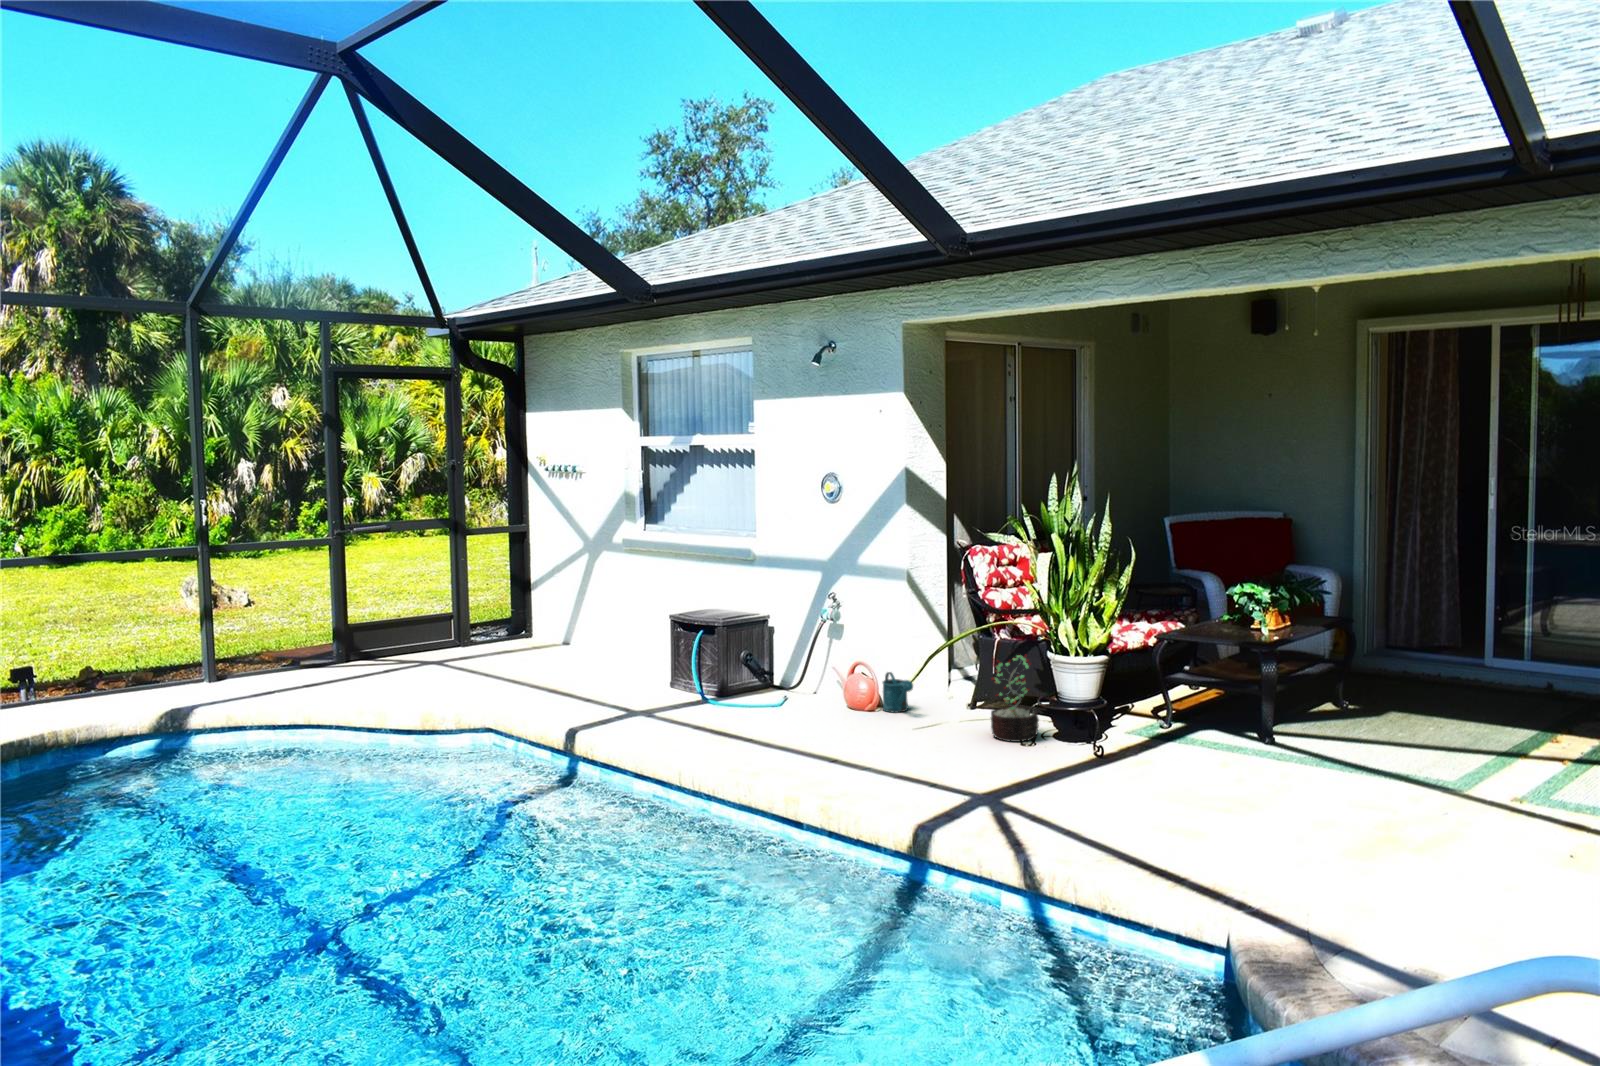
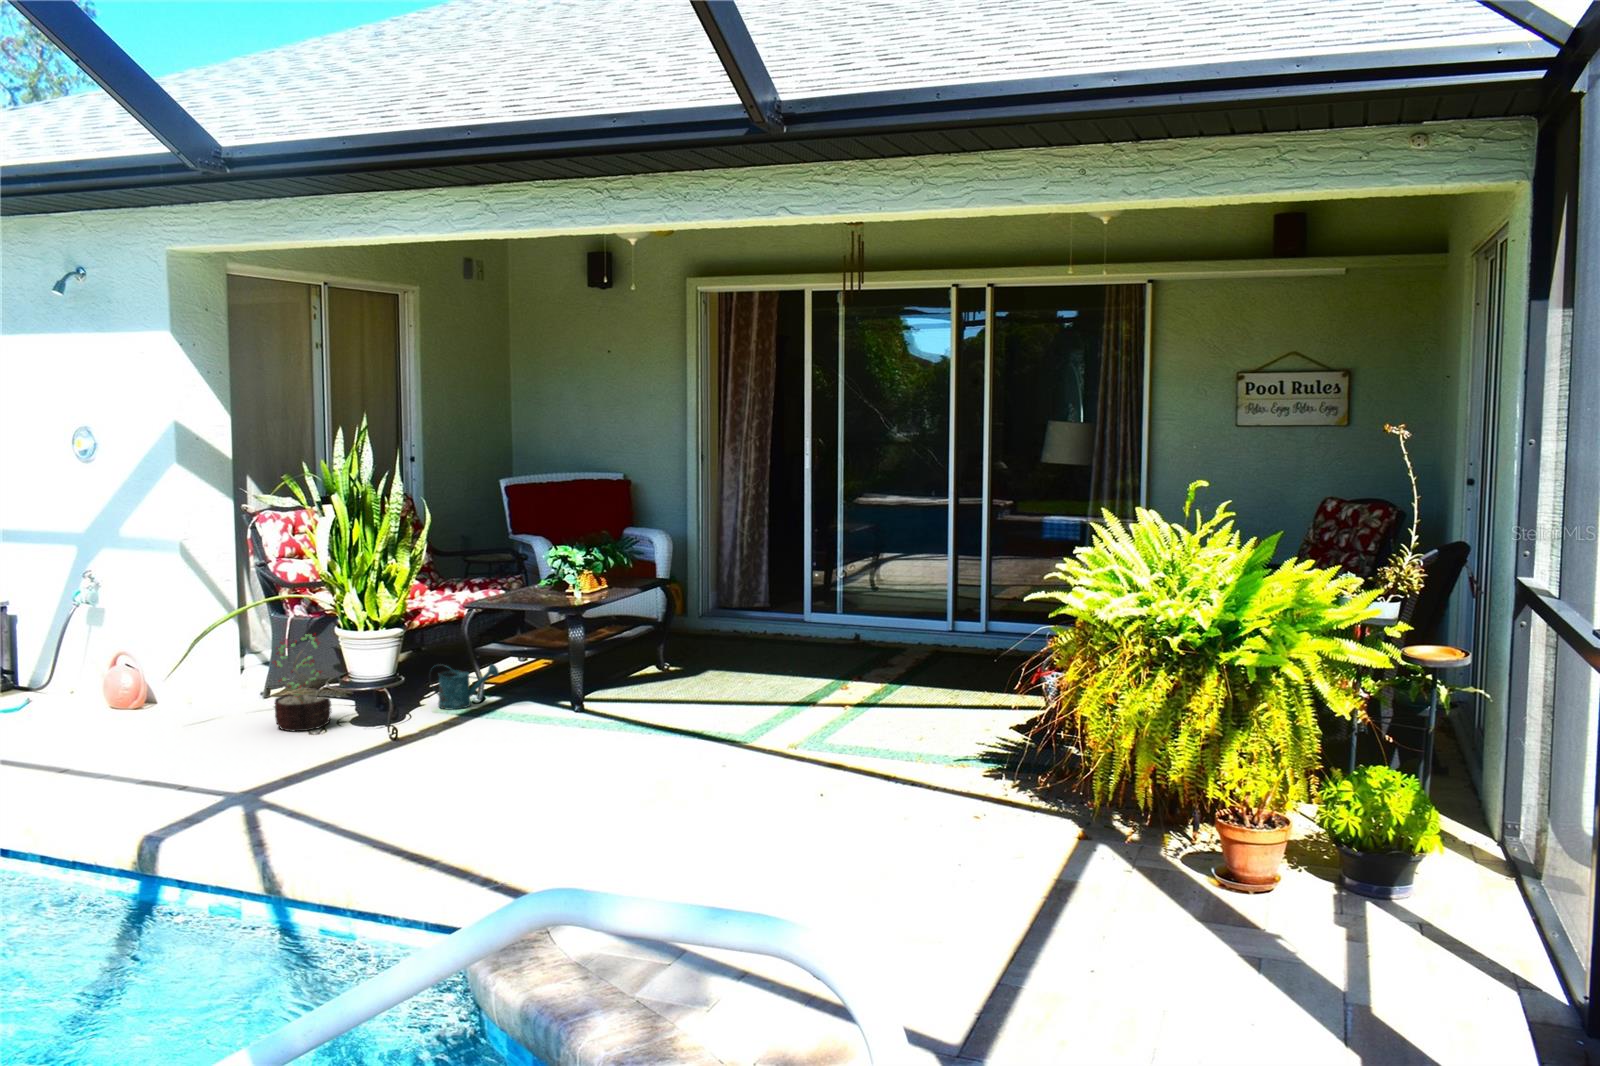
watering can: present [883,672,913,713] -> present [429,664,499,710]

